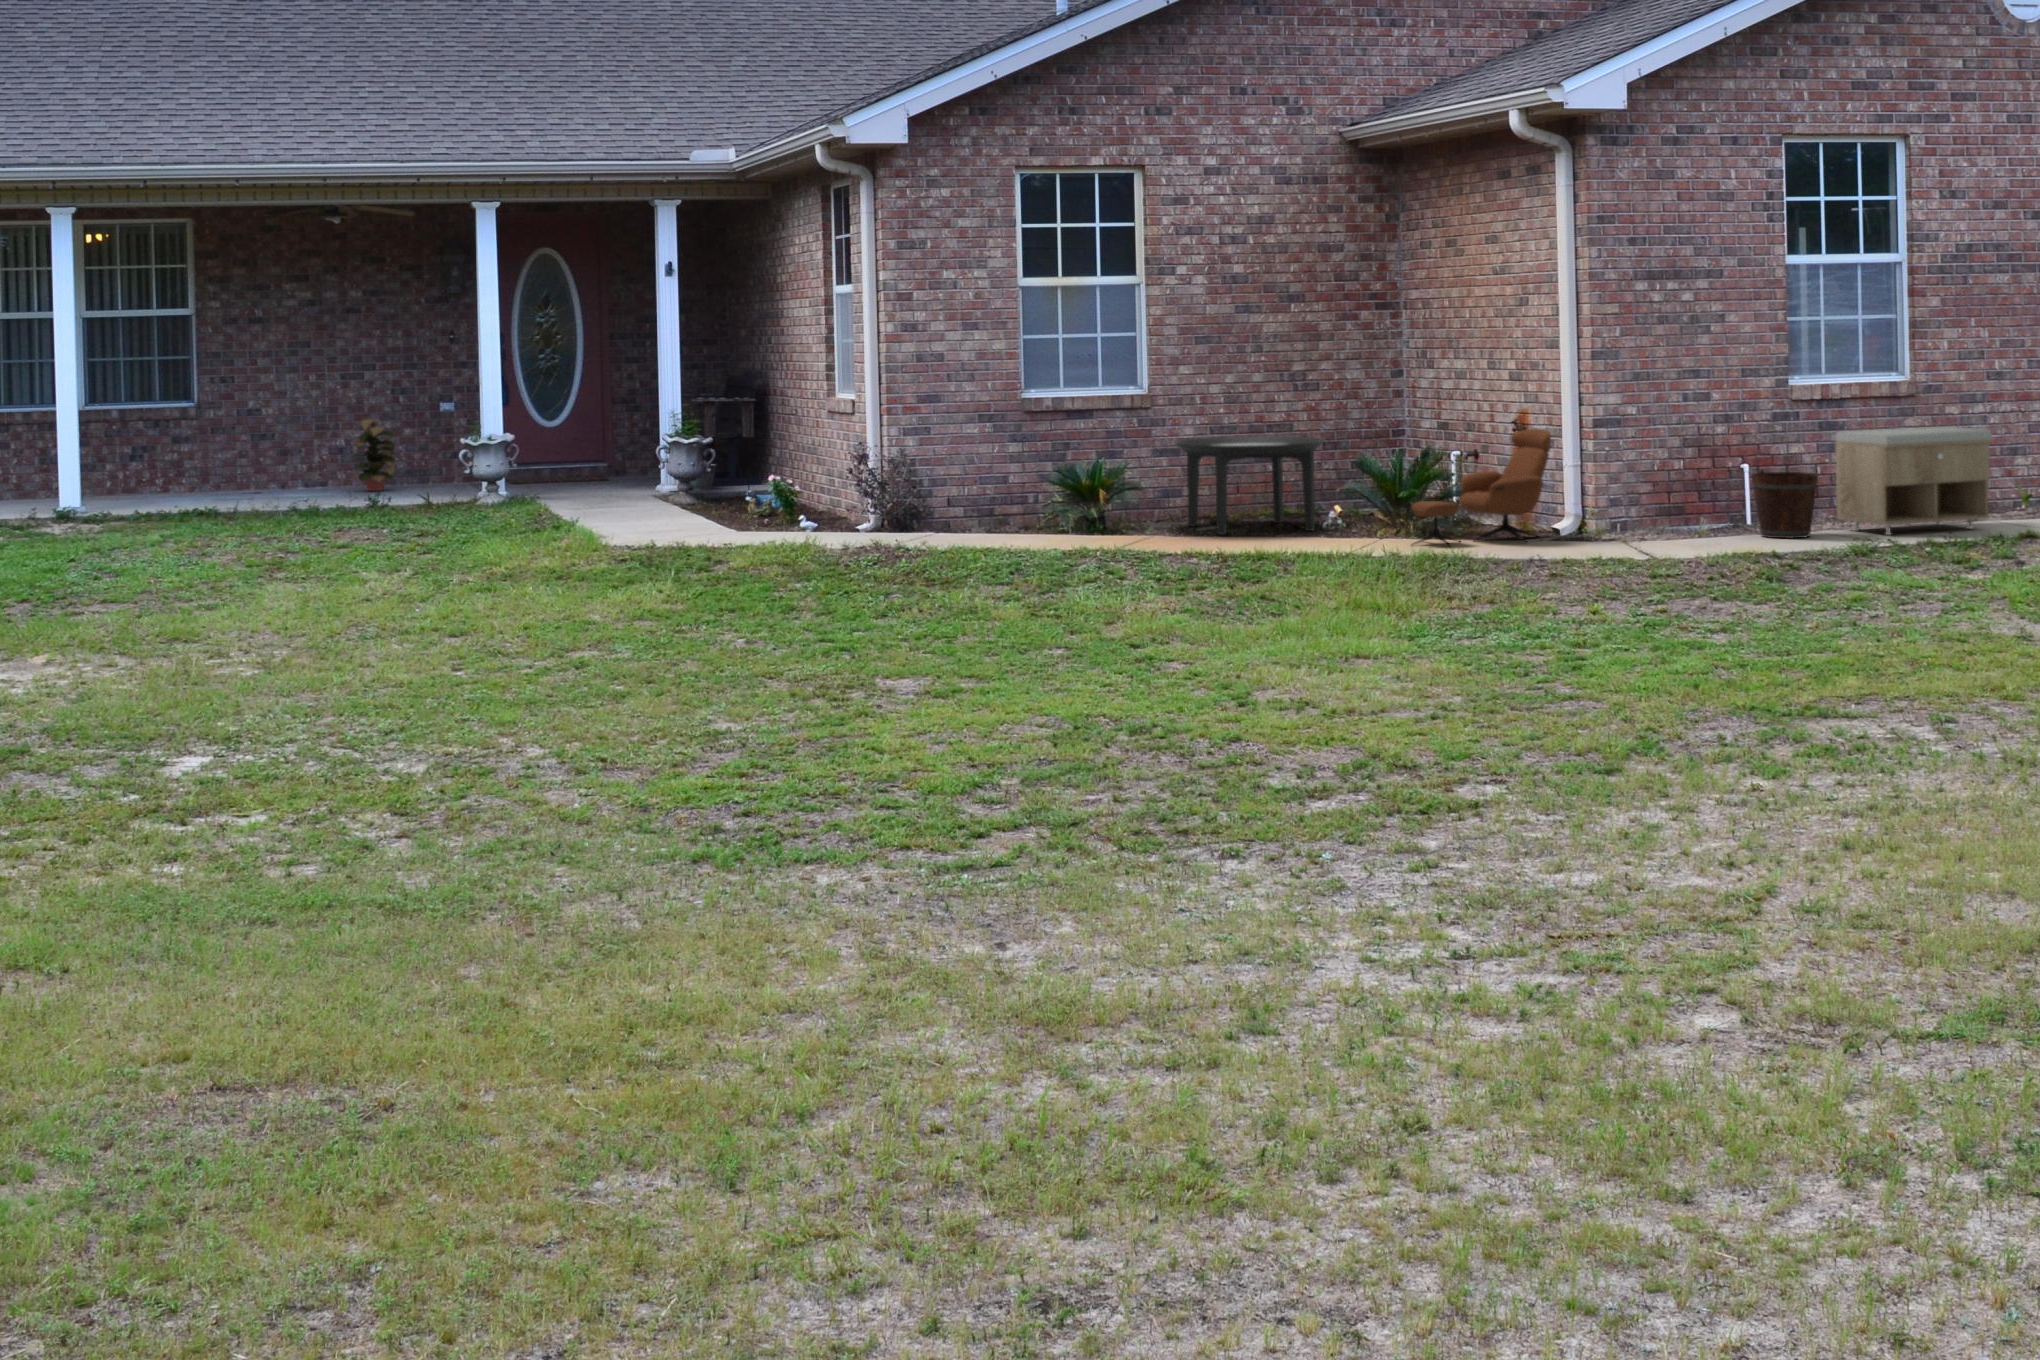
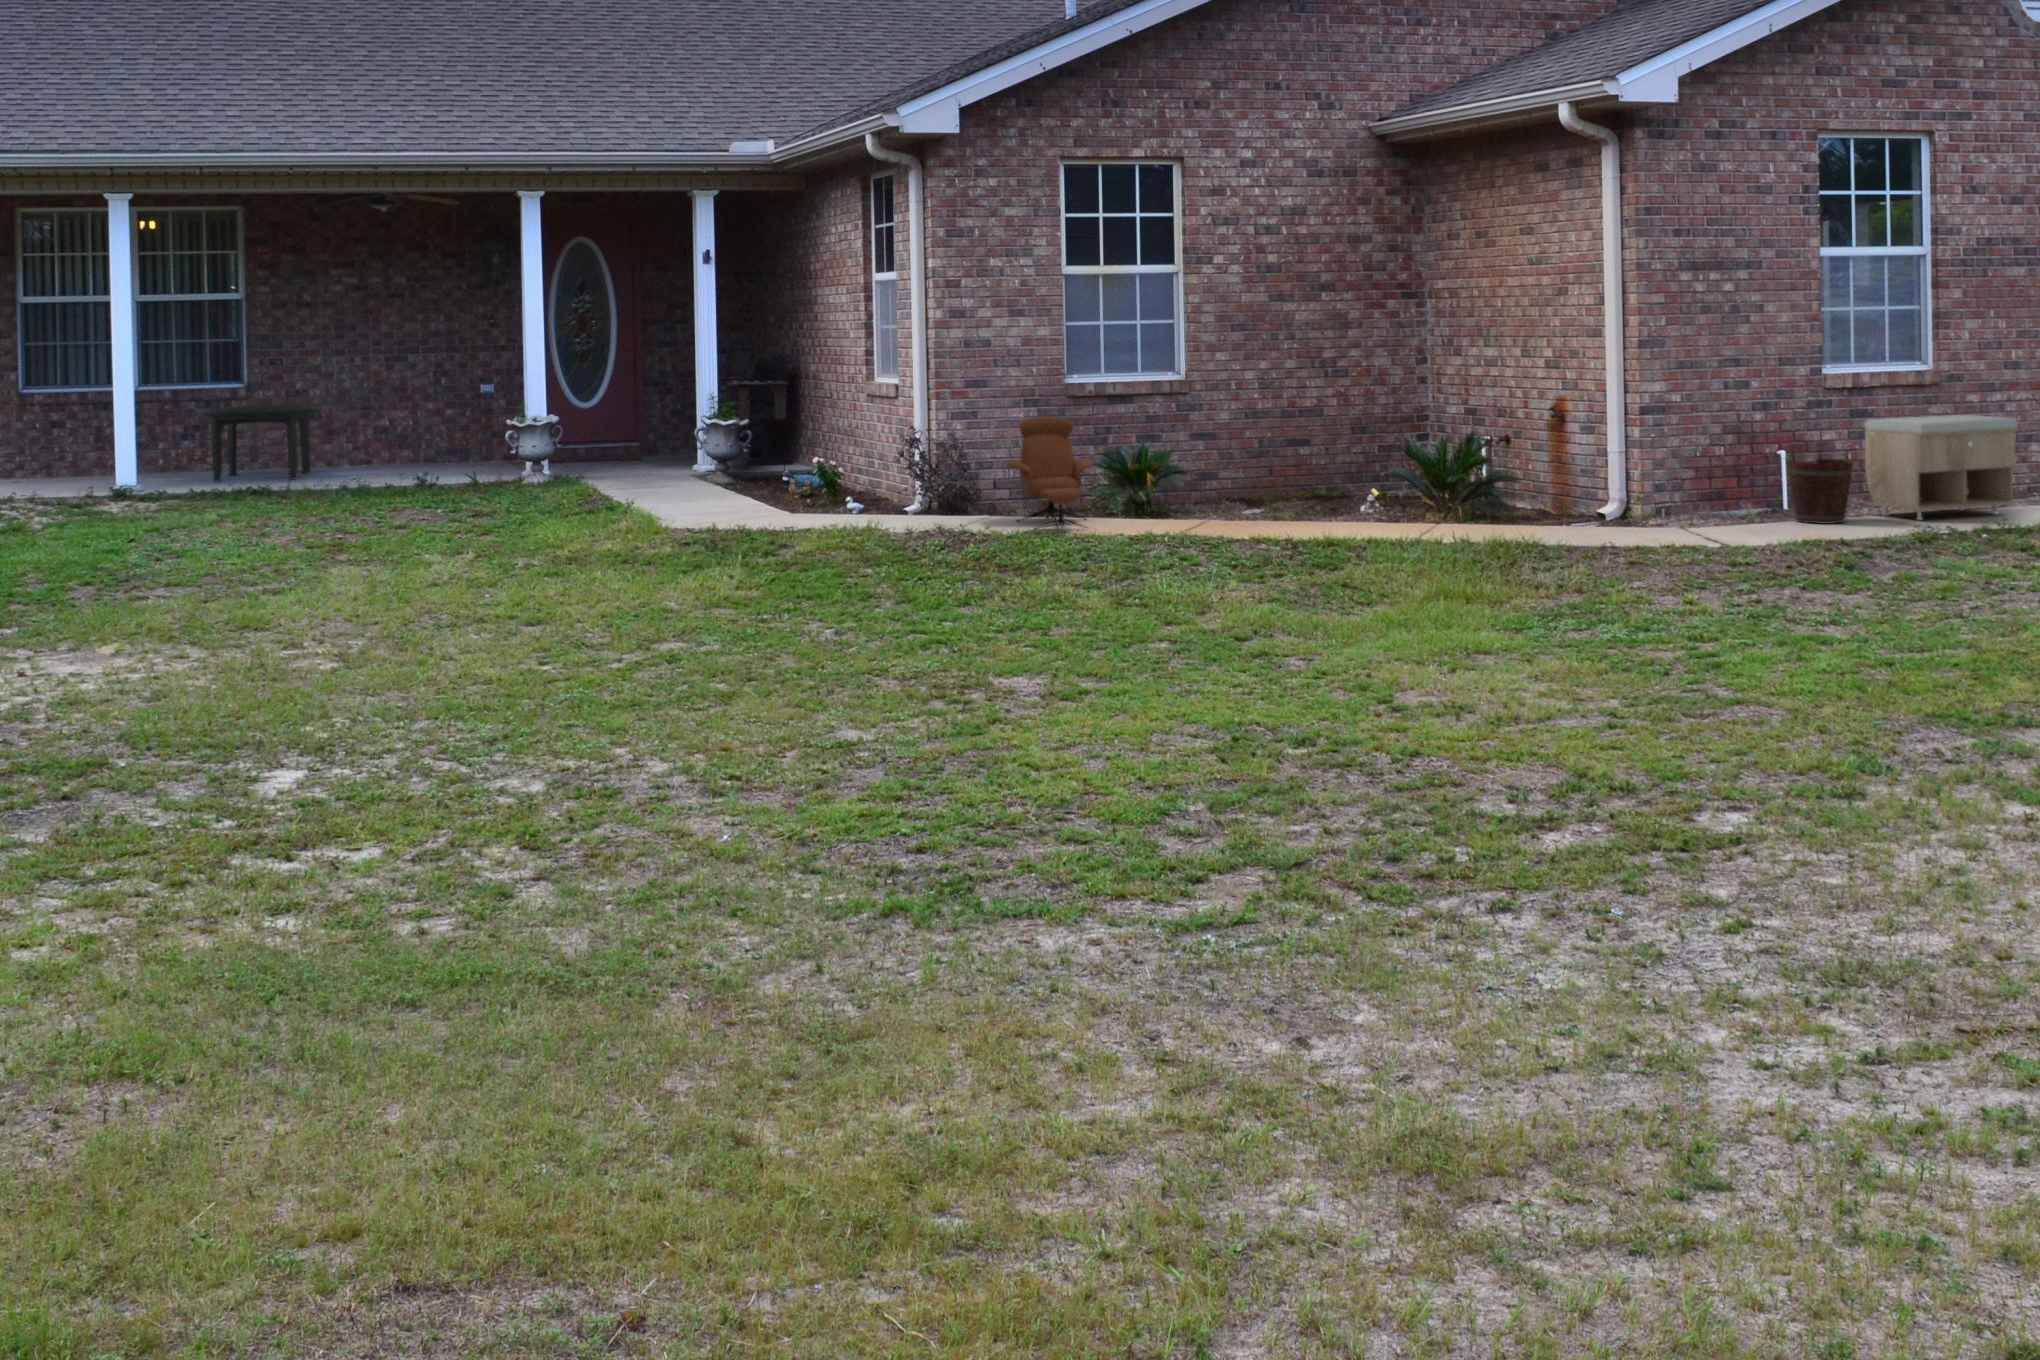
decorative plant: present [351,419,395,491] -> none [393,400,446,469]
lounge chair: present [1412,428,1551,545] -> present [1008,416,1093,530]
round table: present [1175,436,1324,535] -> present [199,405,322,481]

